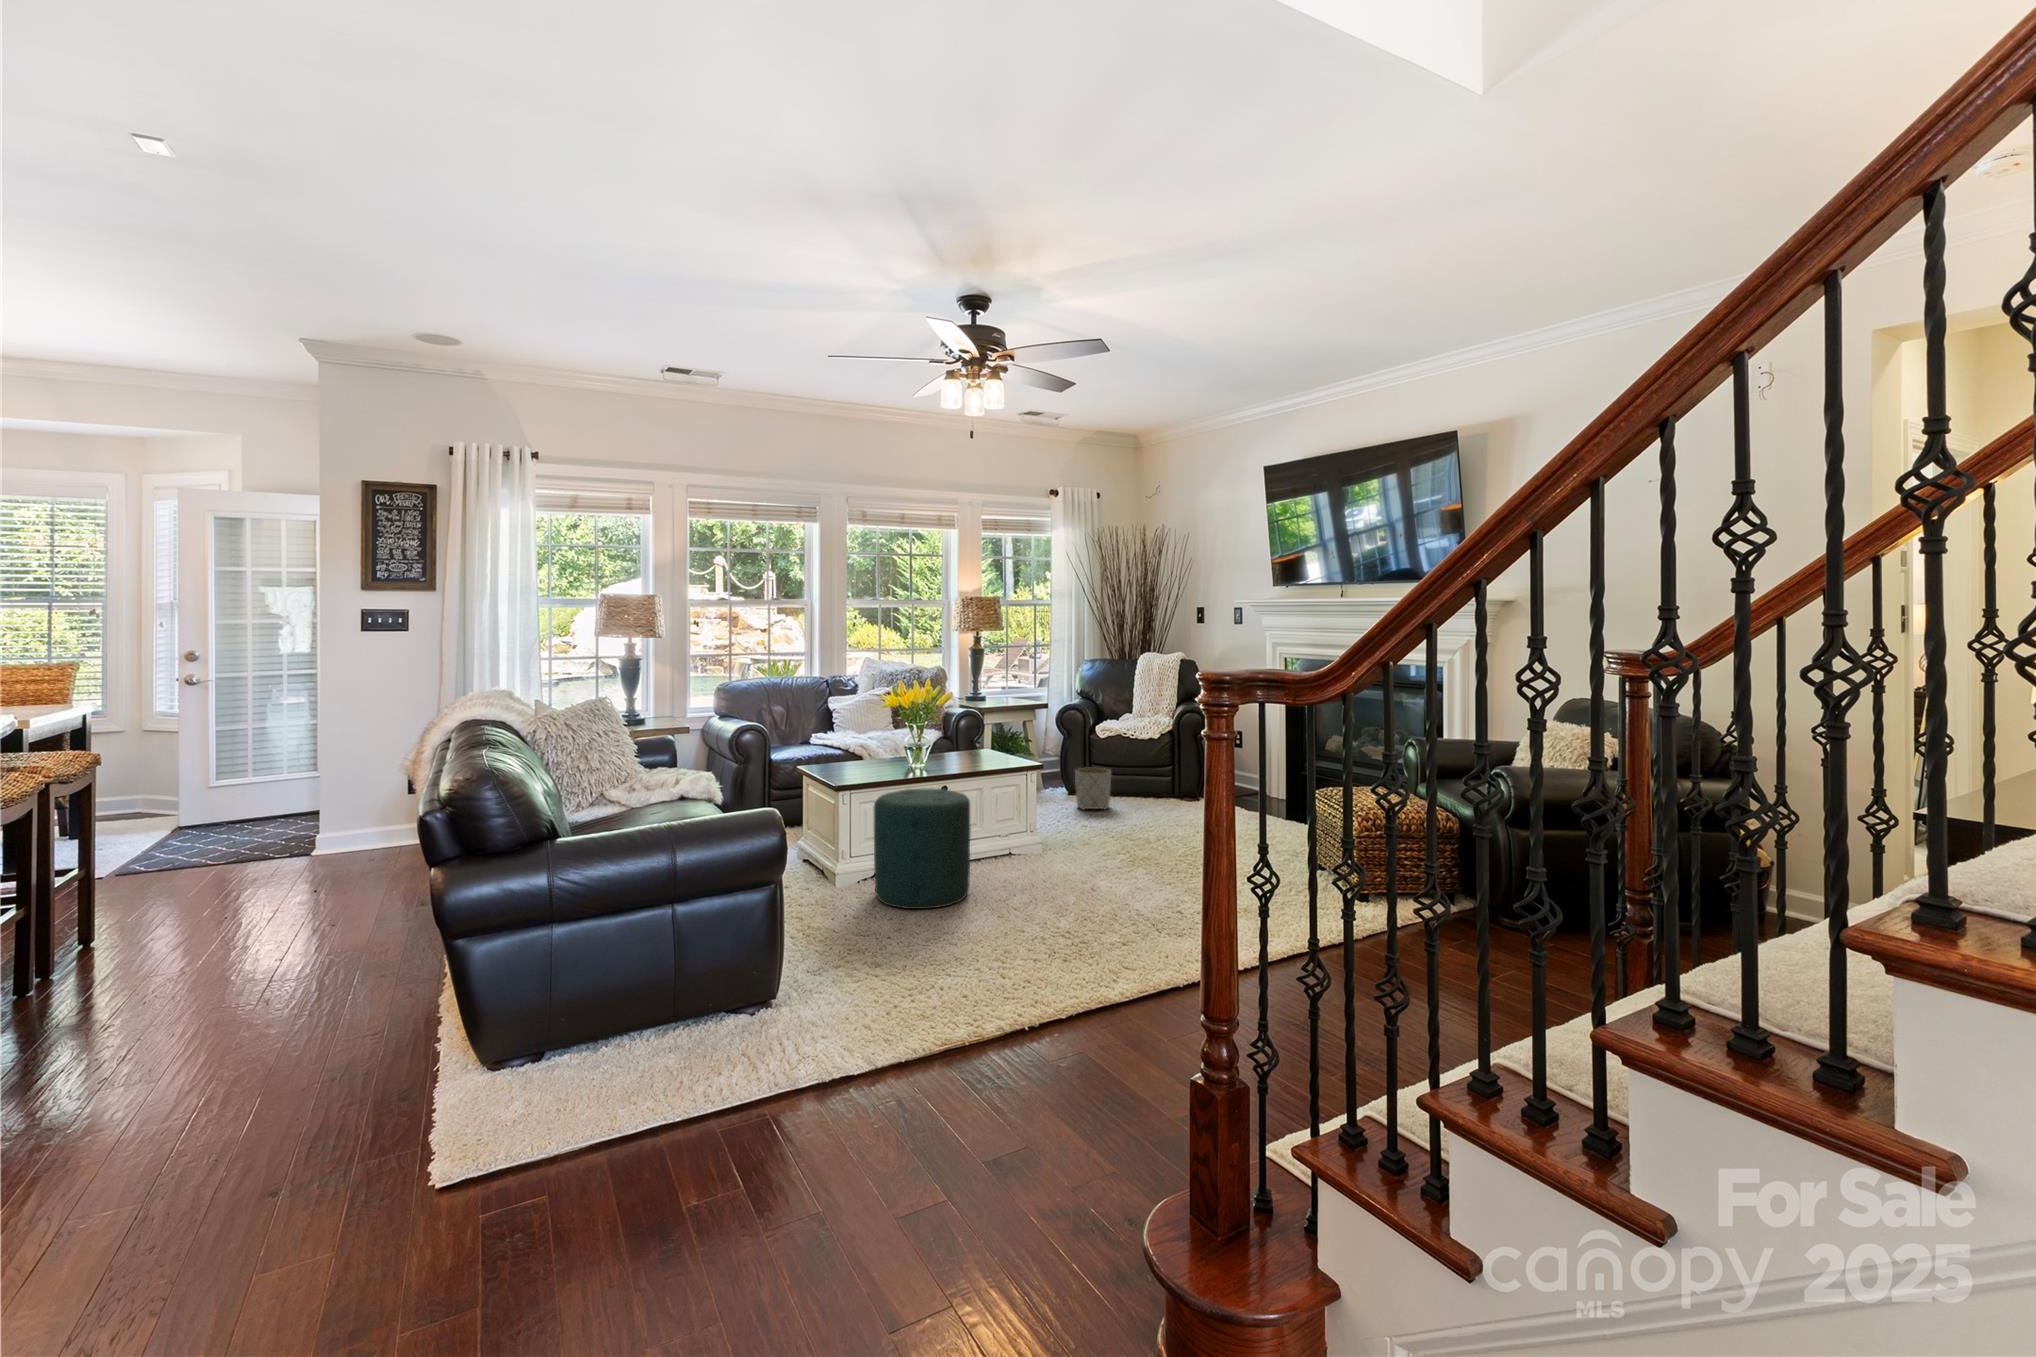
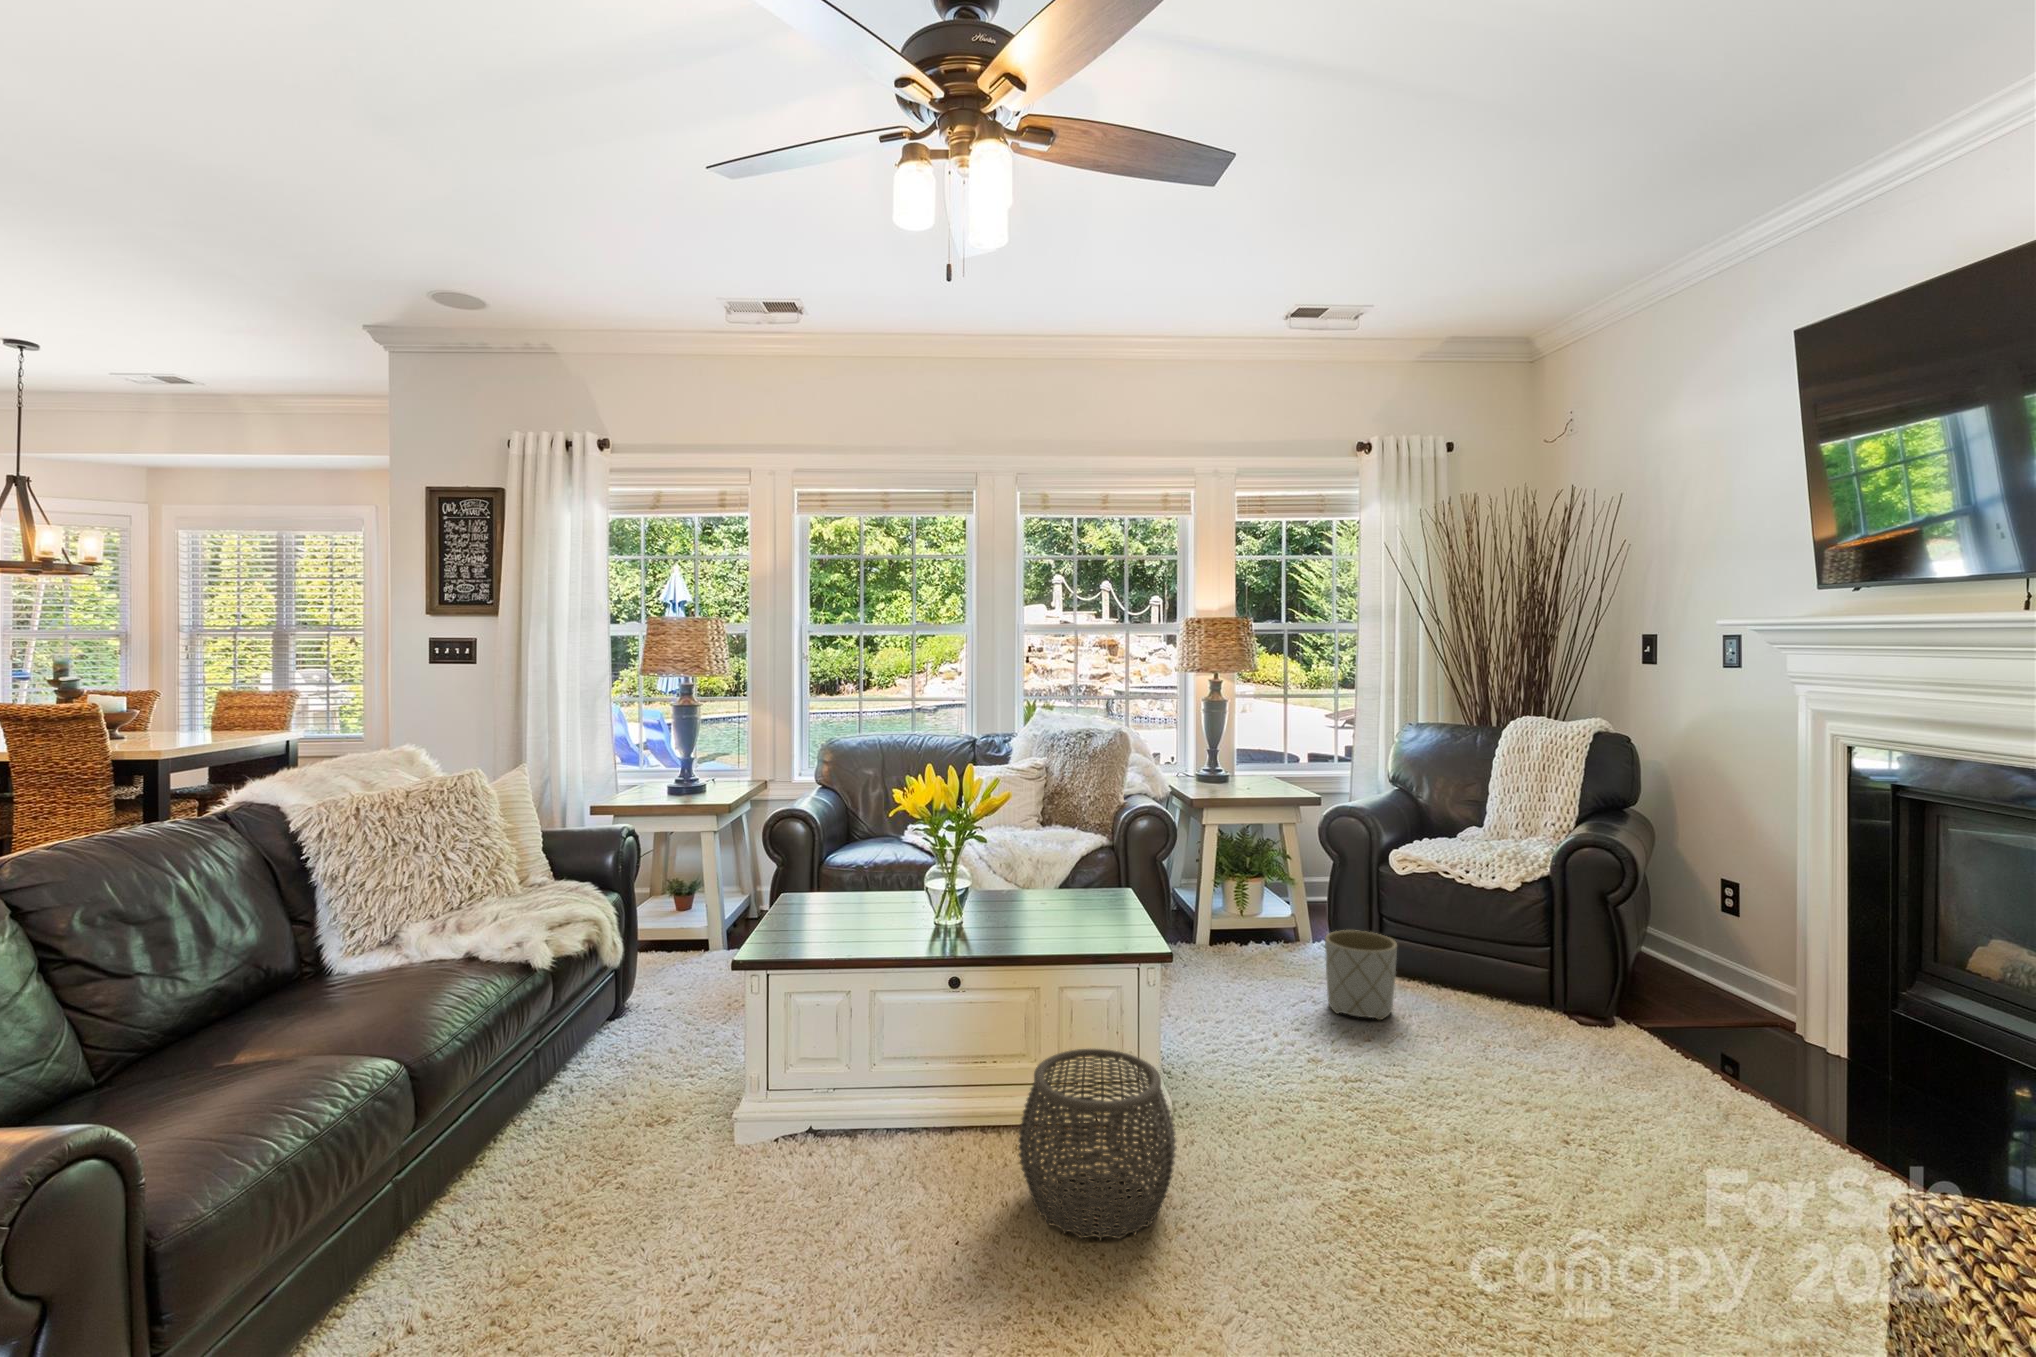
ottoman: present [874,788,971,909] -> none [727,988,926,1275]
woven basket: none [1000,807,1073,881] -> present [1018,1049,1176,1240]

